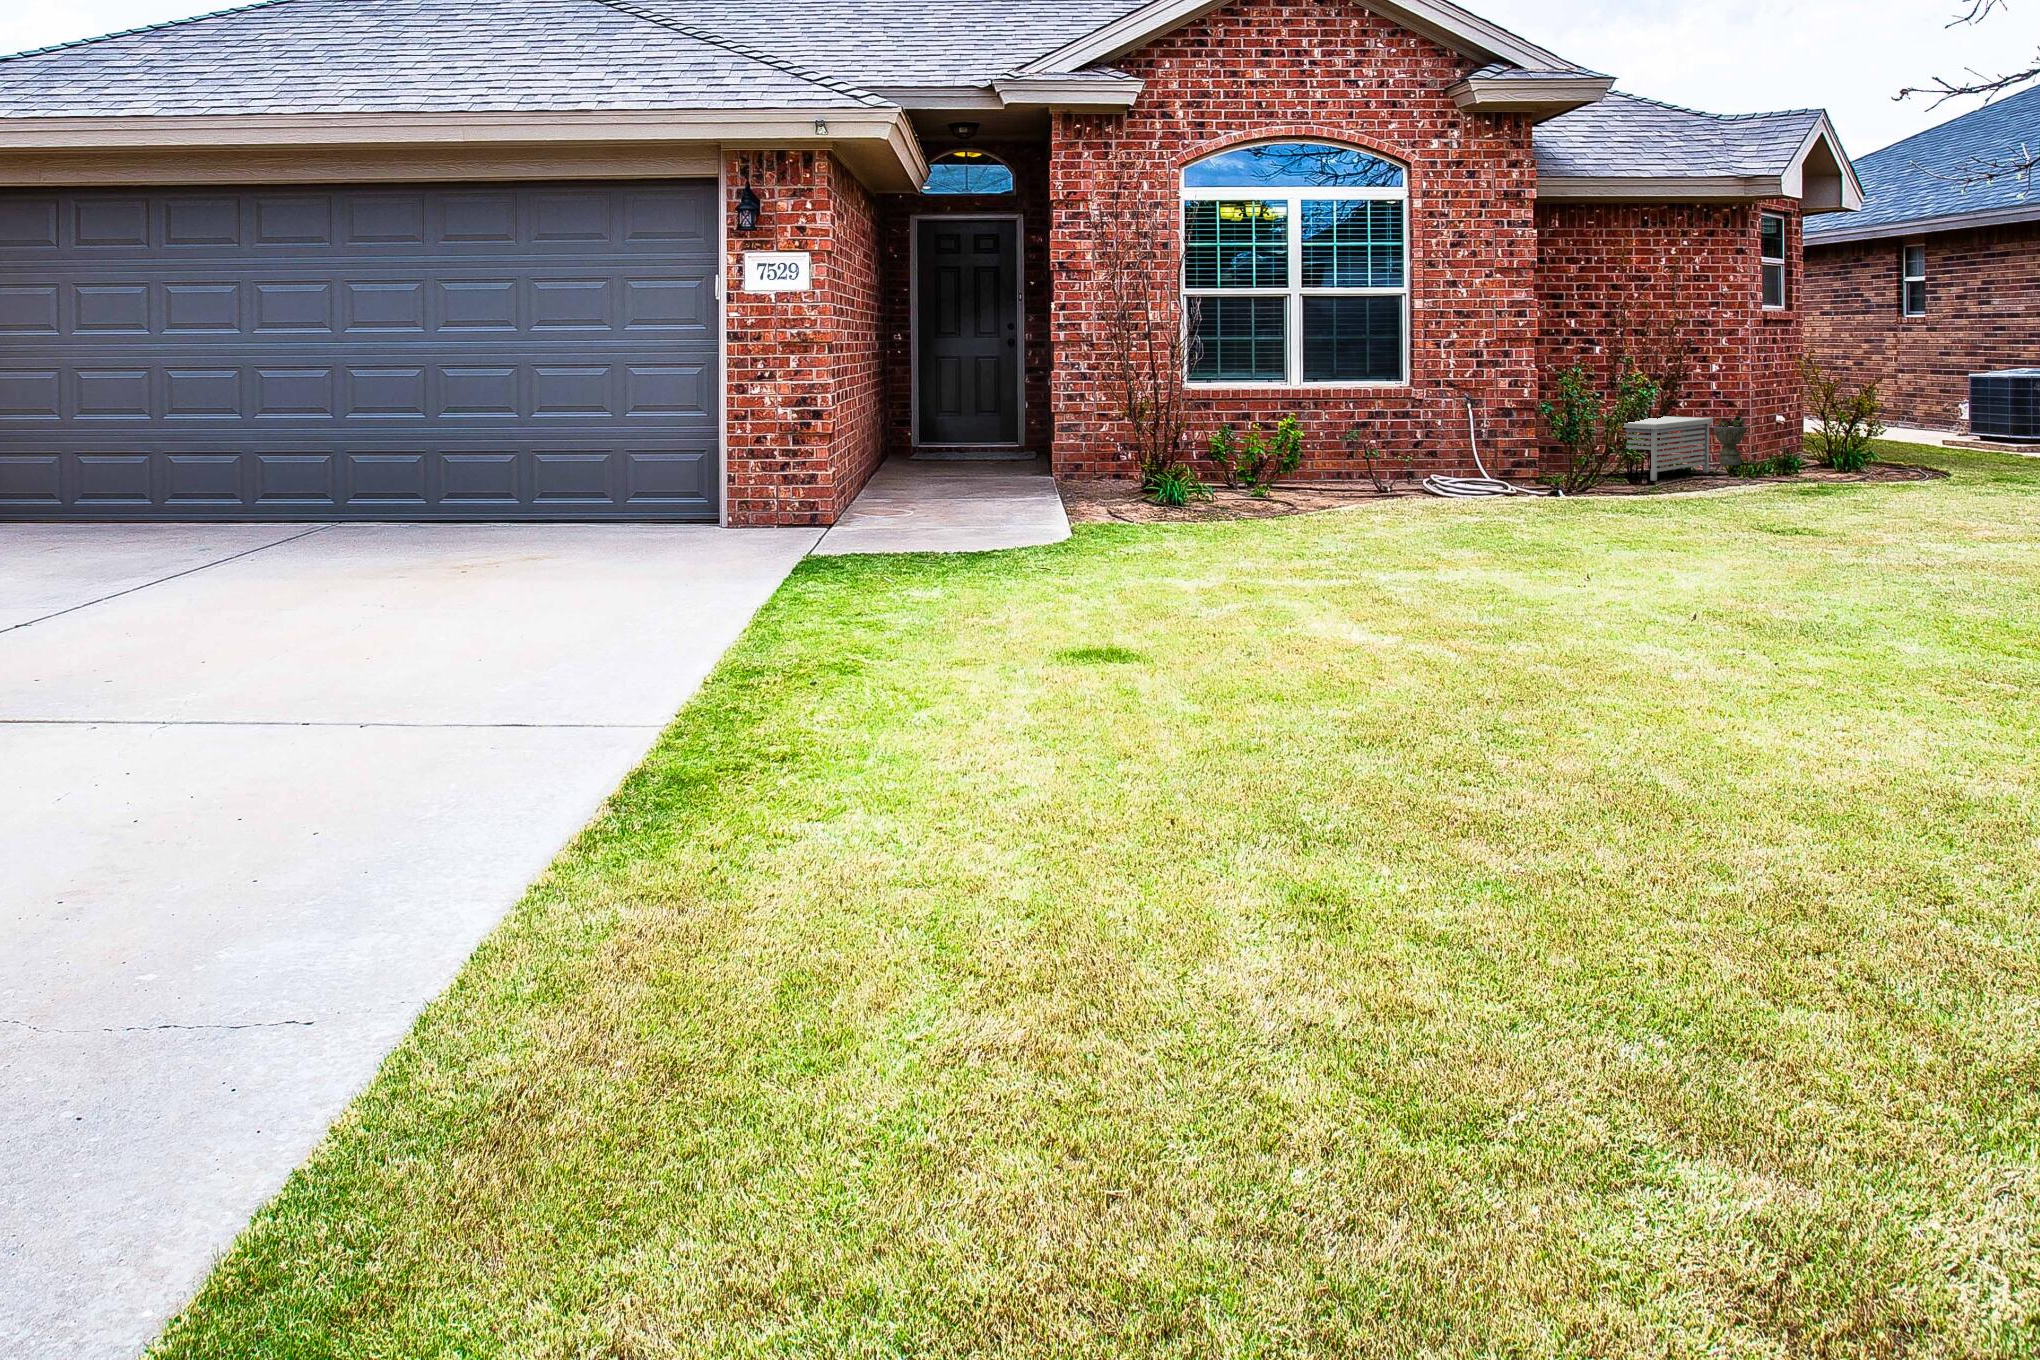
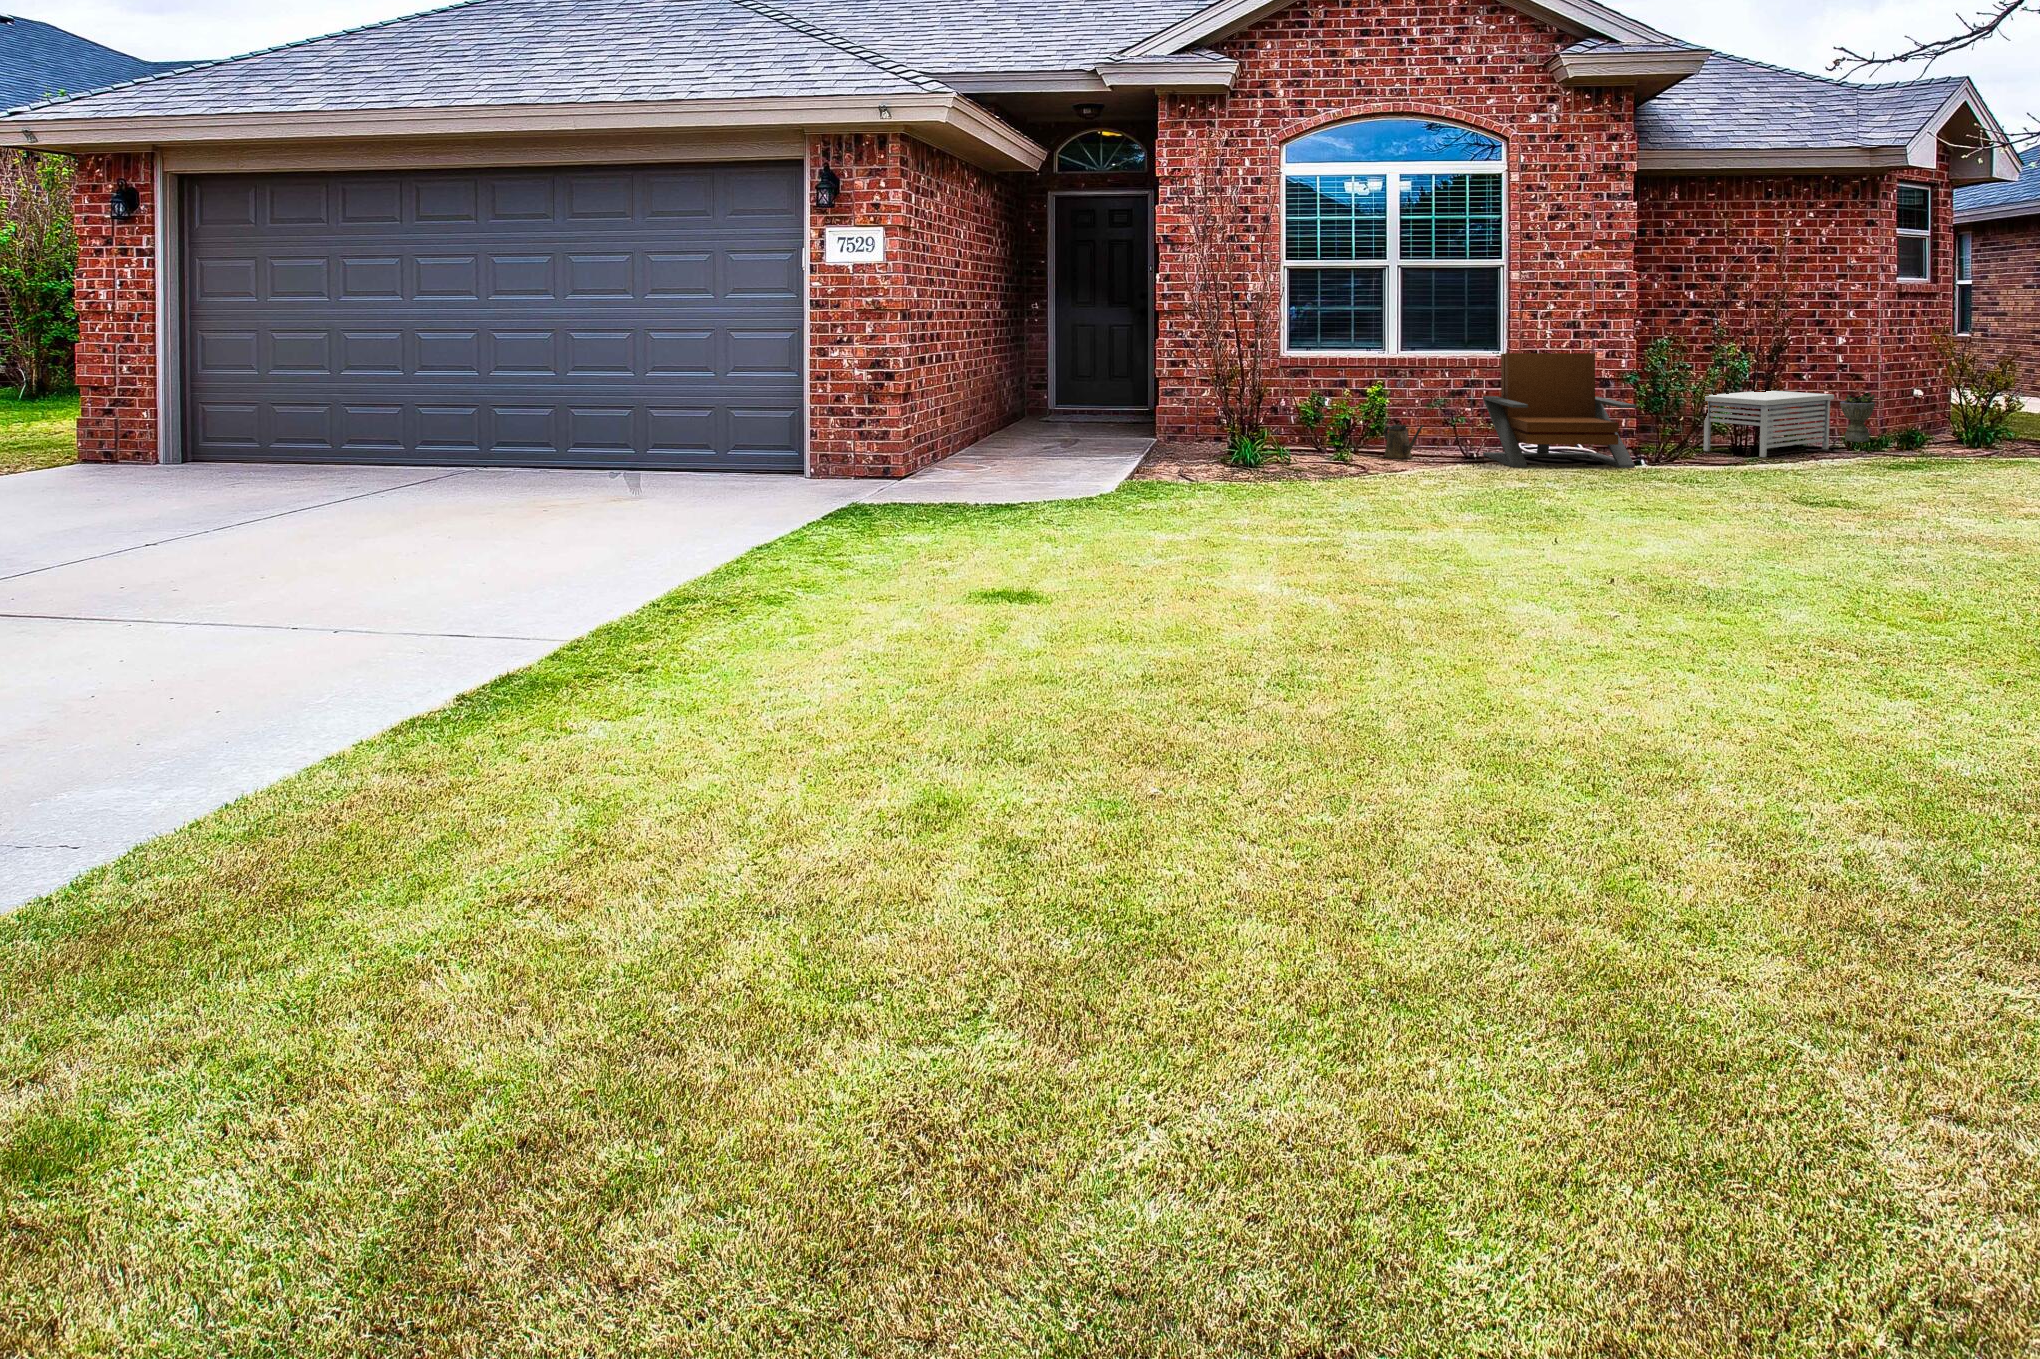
lounge chair: none [1391,380,1543,495] -> present [1483,353,1636,468]
watering can: none [1295,454,1340,489] -> present [1384,425,1424,459]

